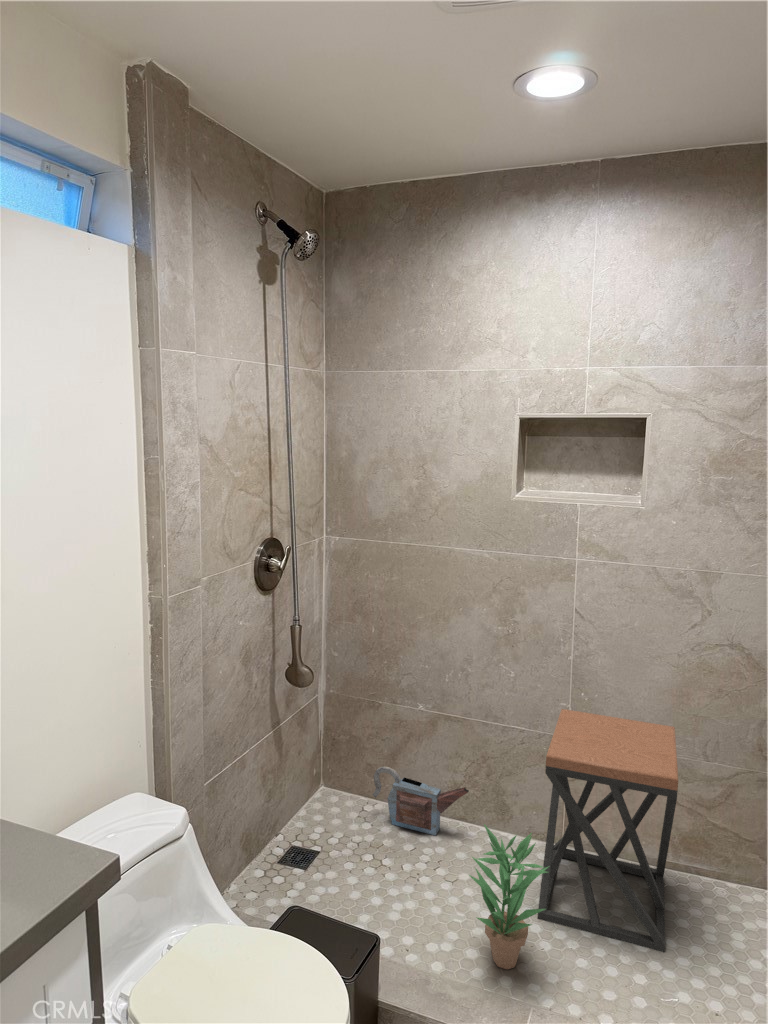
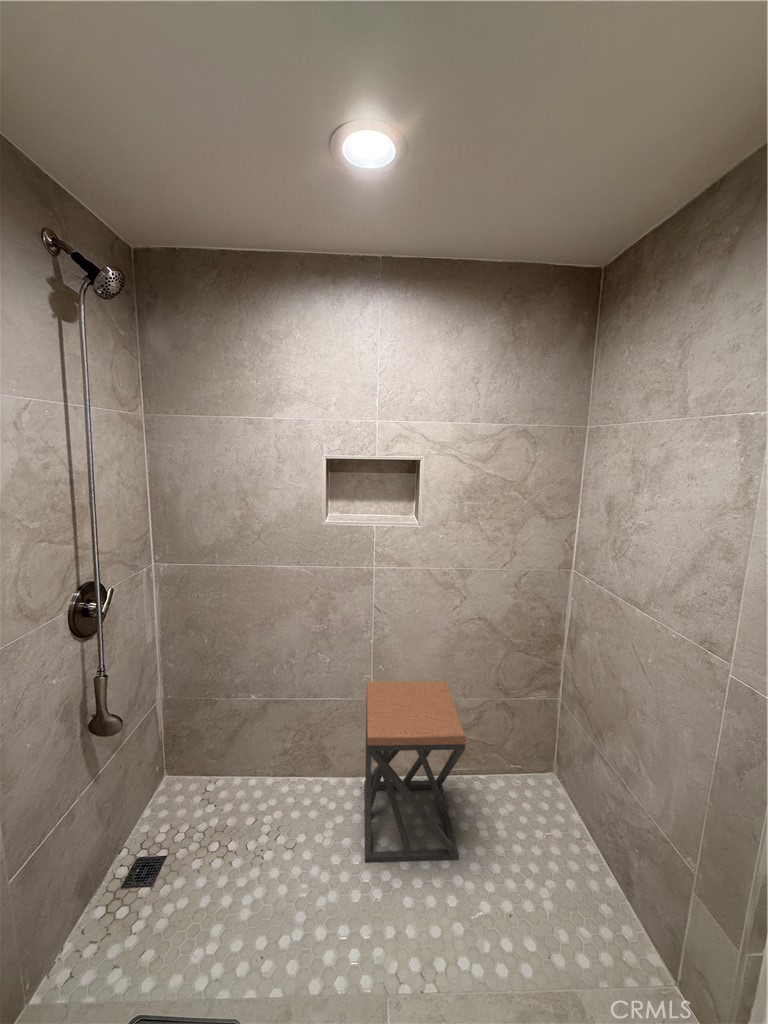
watering can: present [373,766,469,835] -> none [214,753,298,800]
potted plant: present [469,824,549,969] -> none [314,817,384,936]

